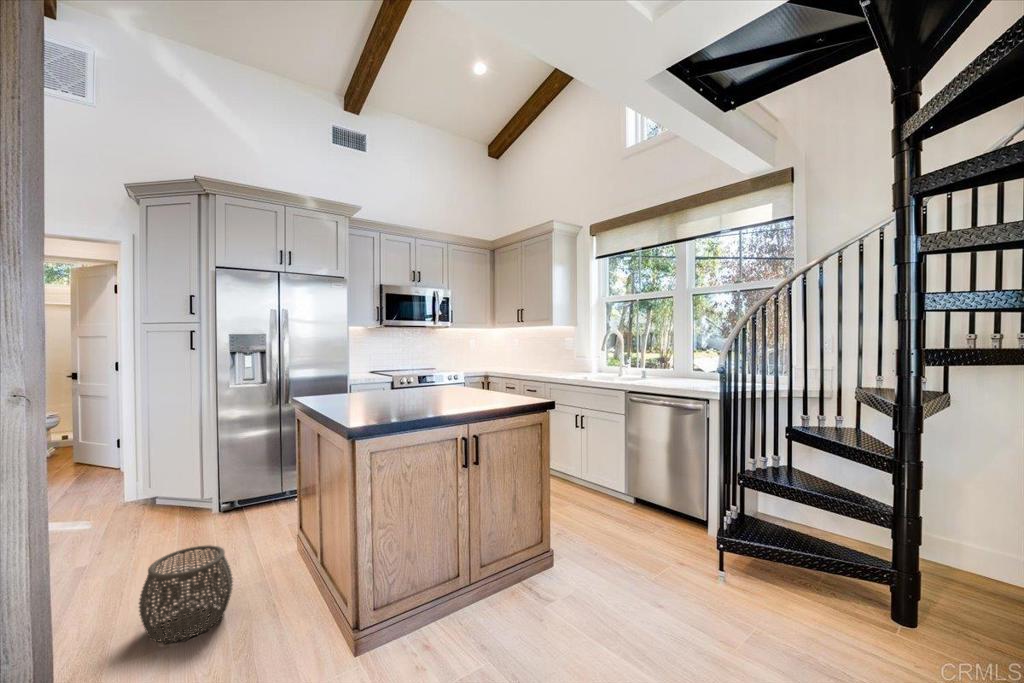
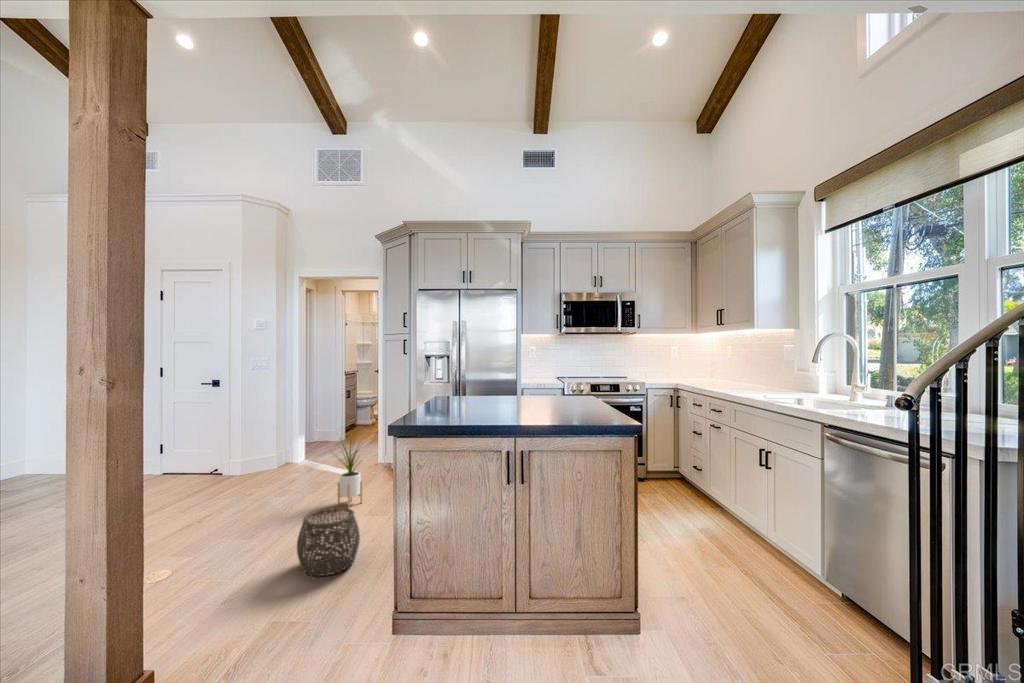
house plant: none [99,444,173,558] -> present [333,432,362,508]

